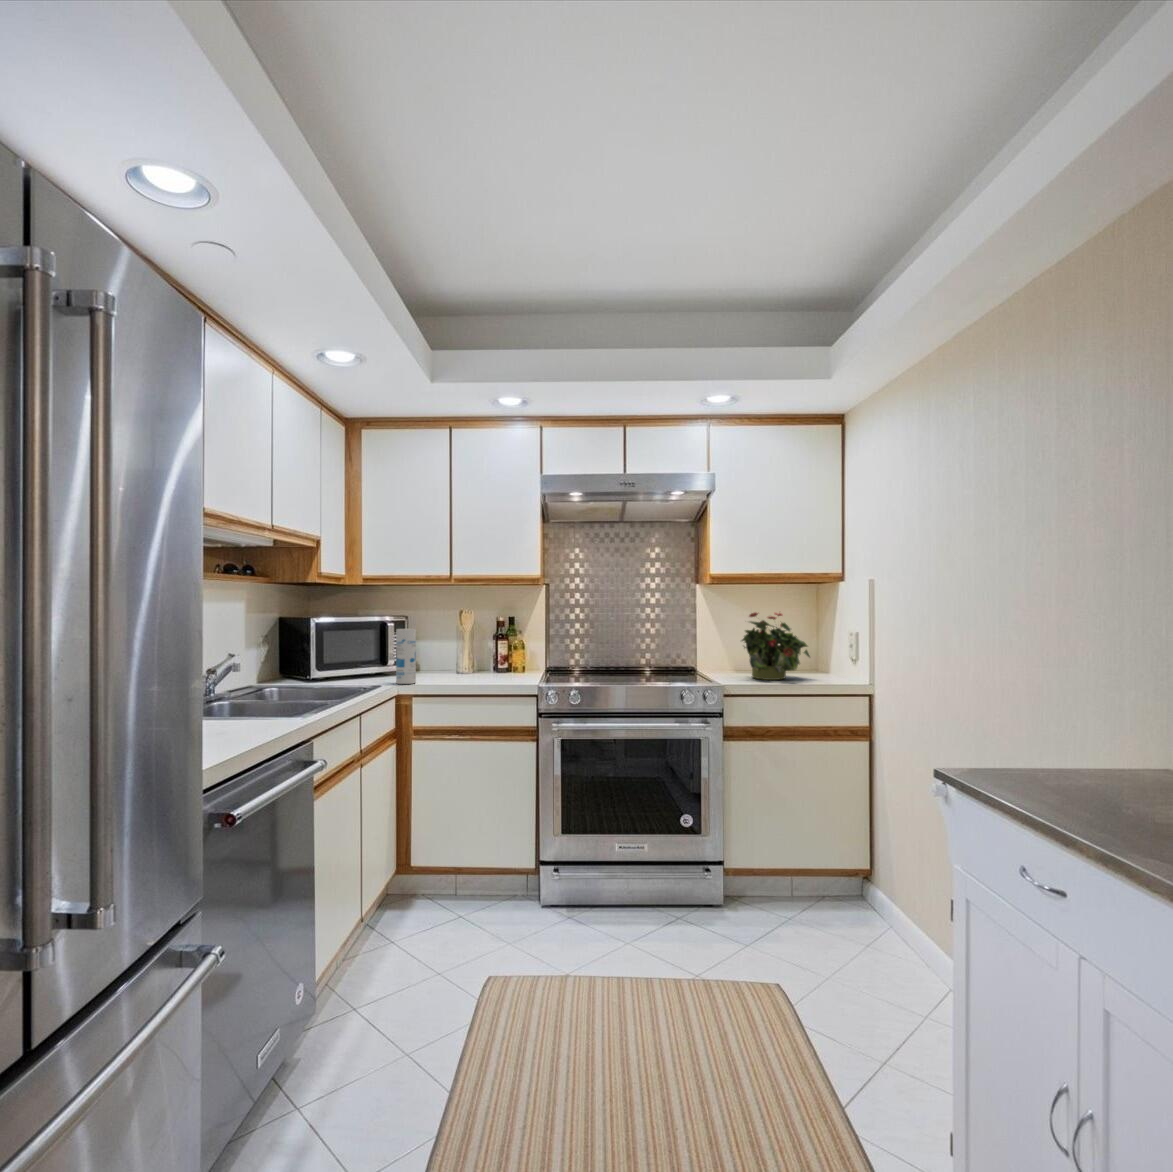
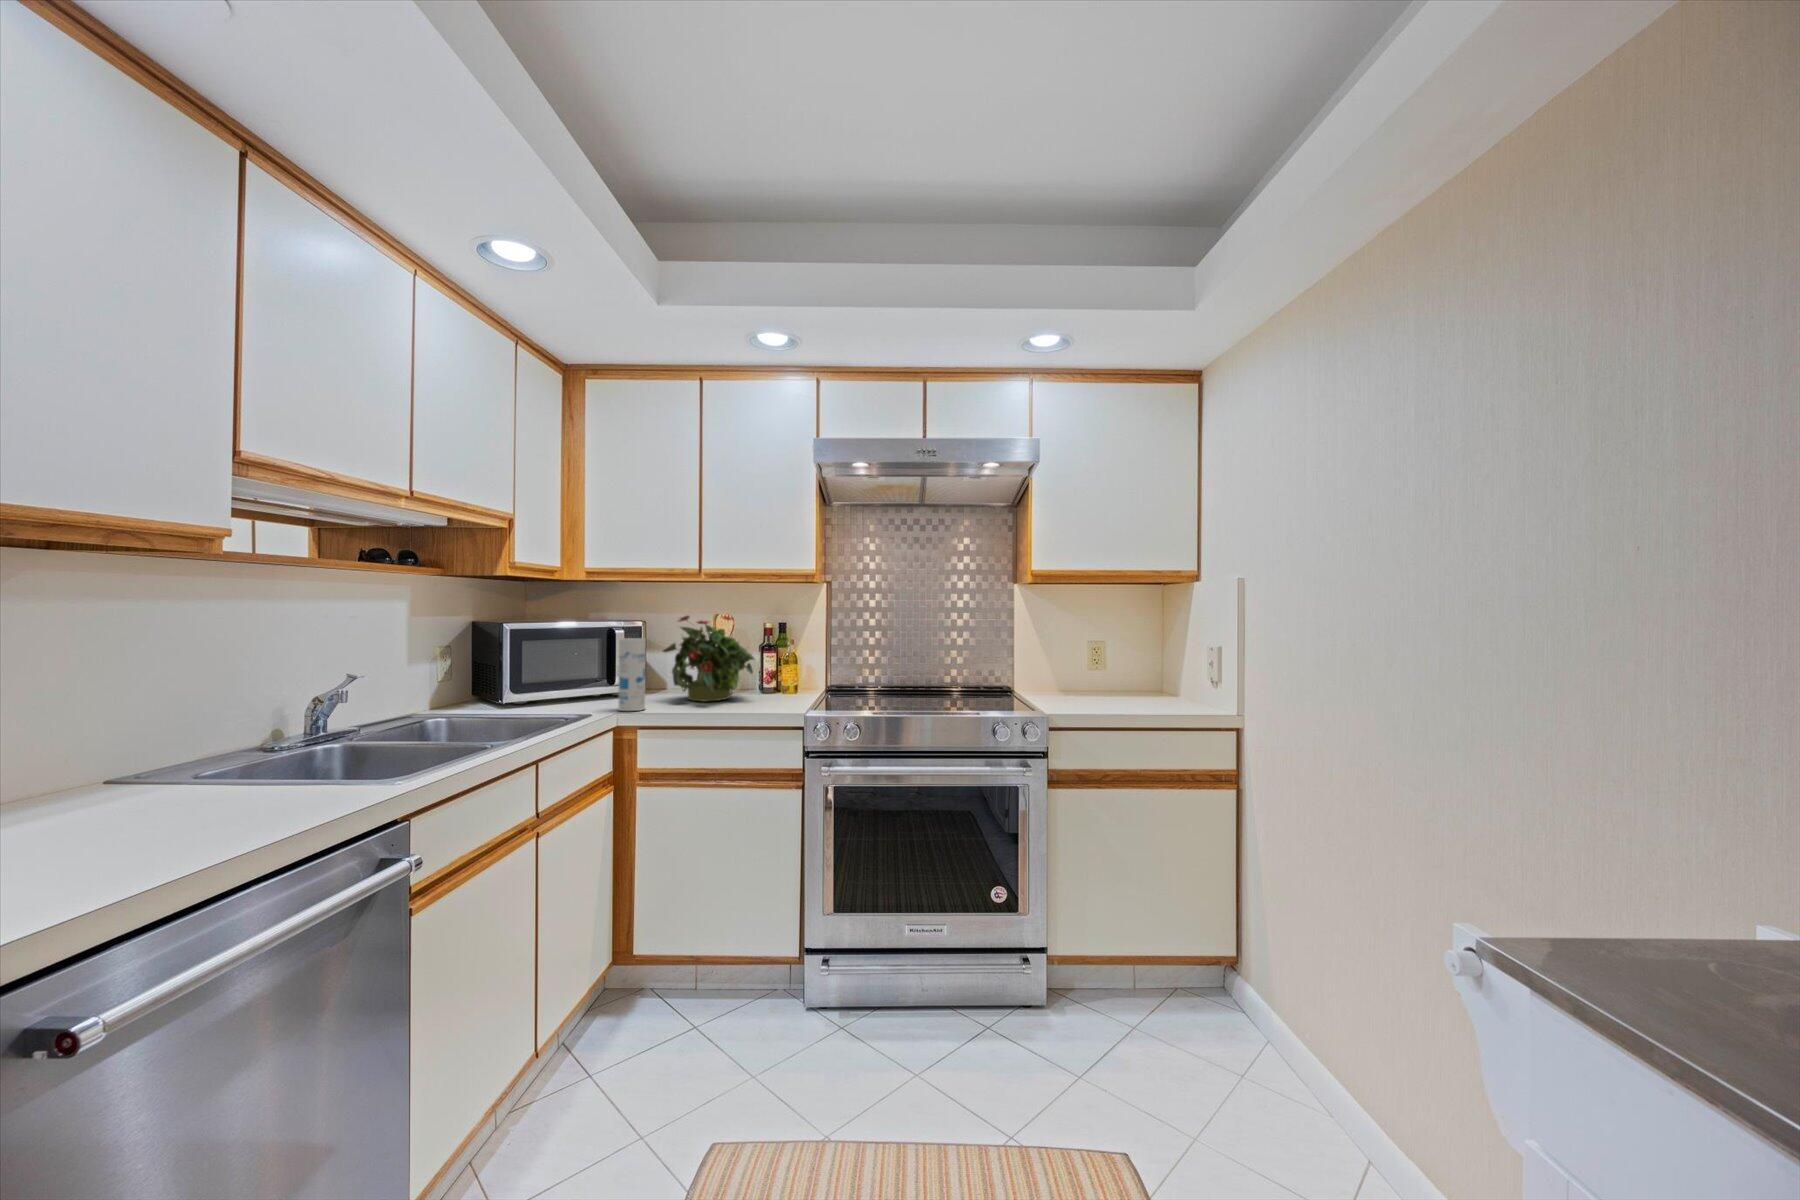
potted plant: present [742,613,810,680] -> present [663,616,754,702]

